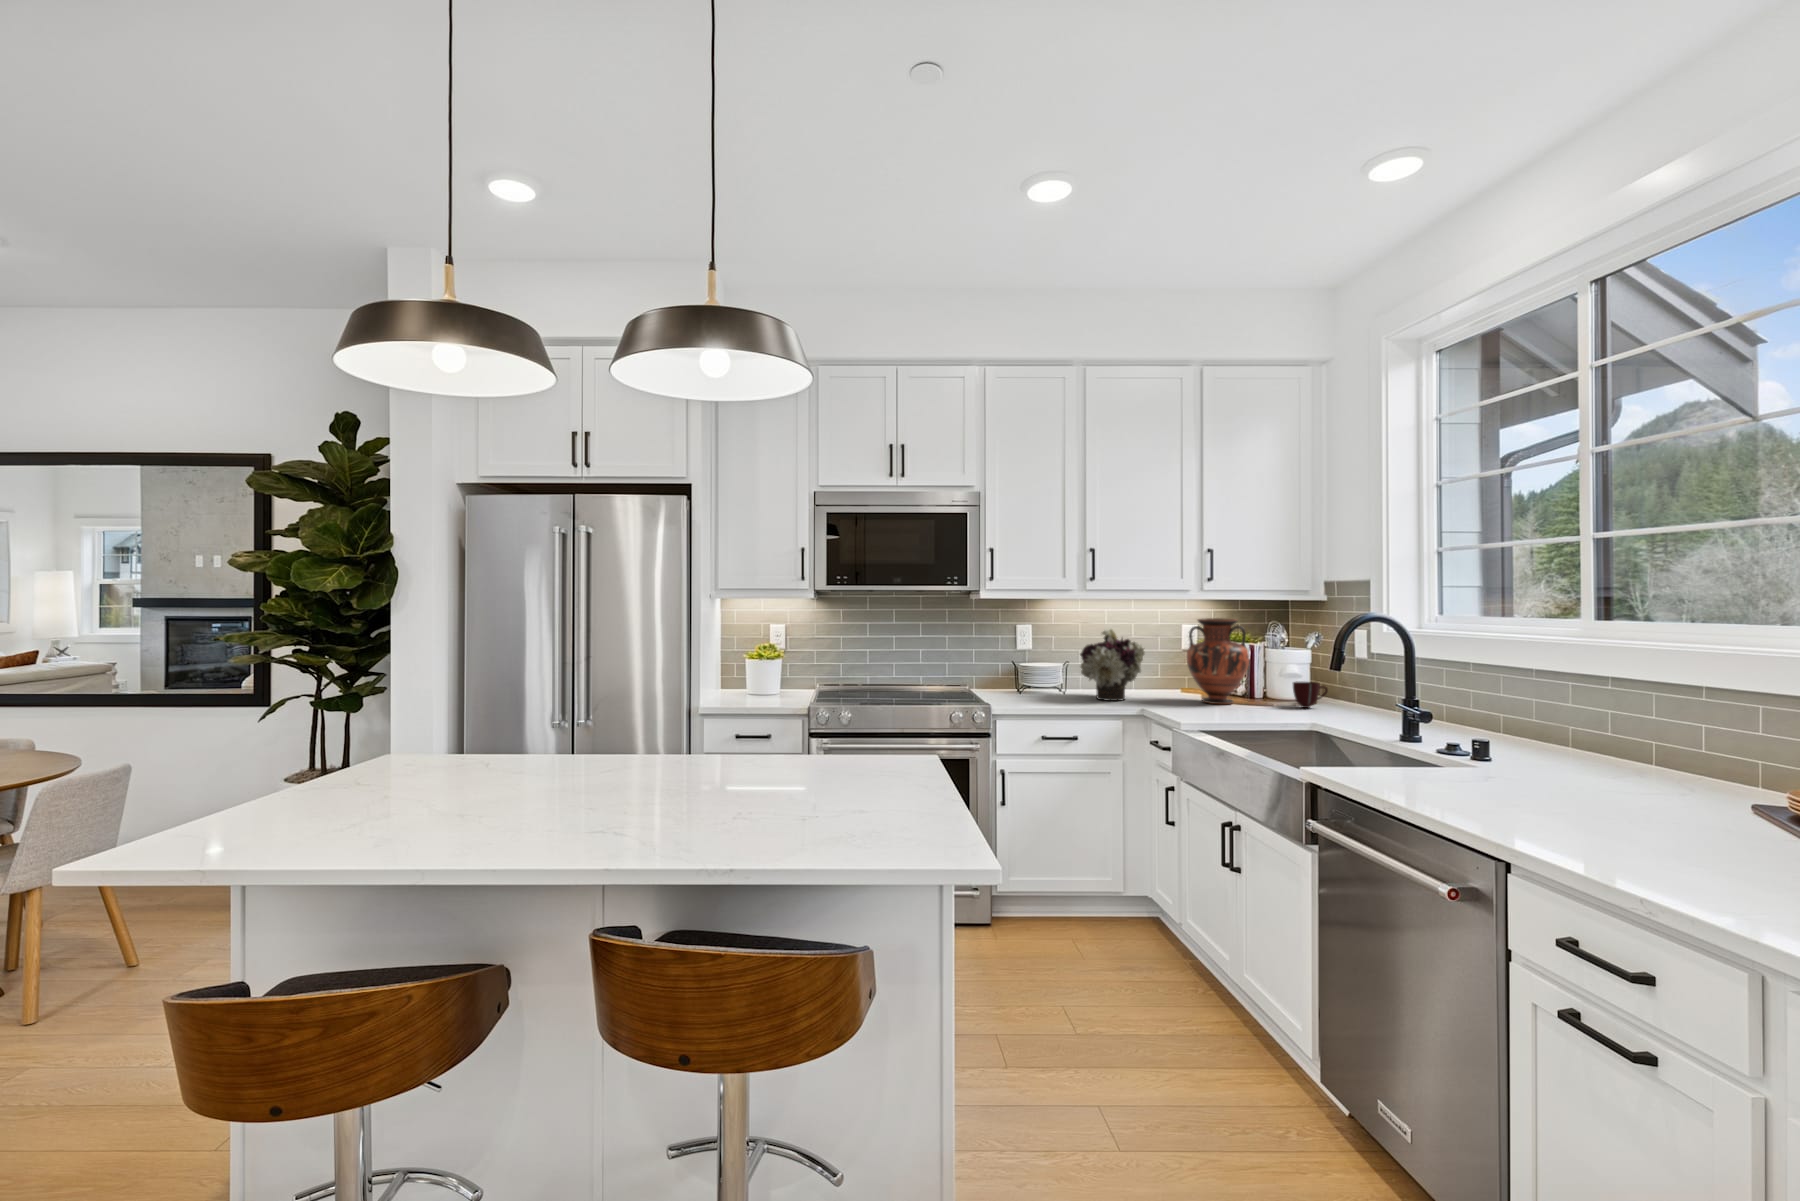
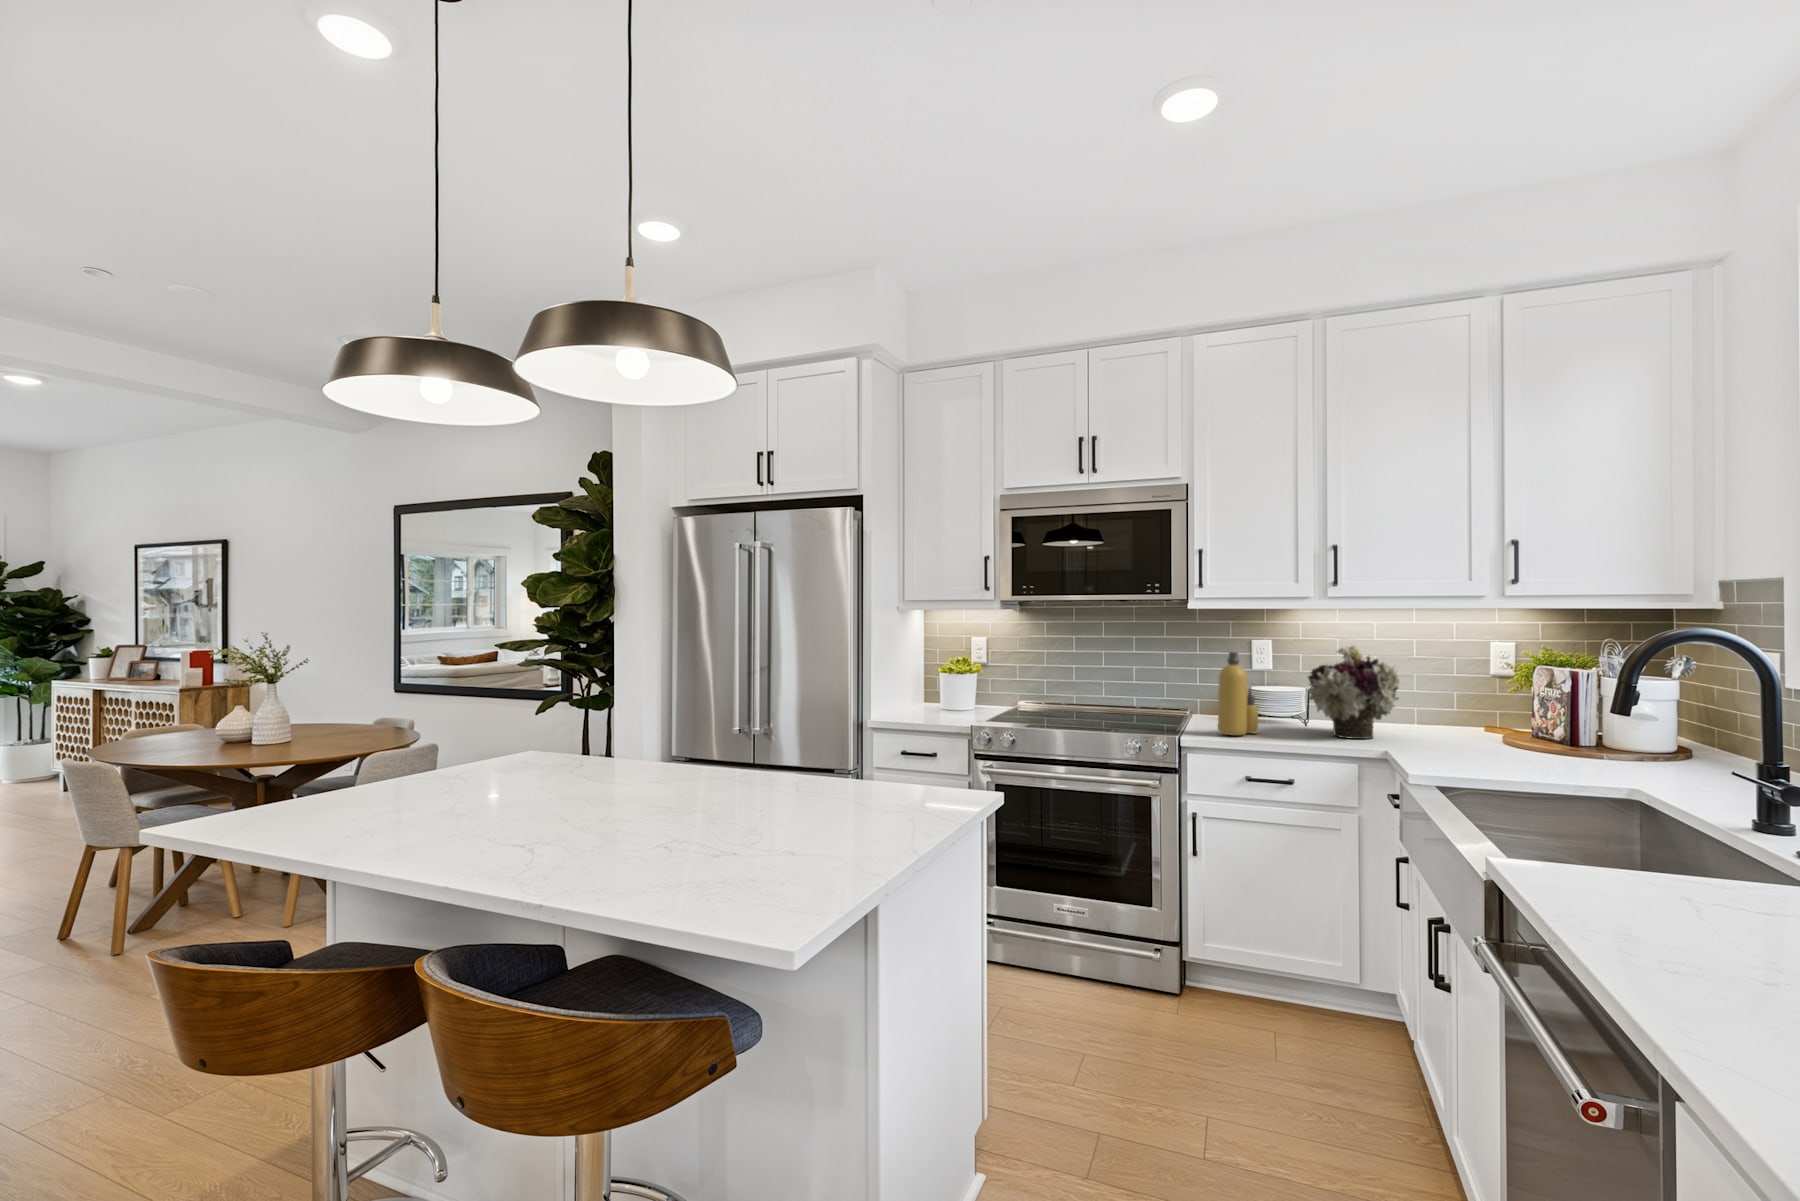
vase: present [1187,618,1249,704] -> none [1461,633,1559,752]
bottle: none [1018,635,1045,703] -> present [1218,652,1258,735]
mug: present [1293,682,1328,708] -> none [1627,725,1690,764]

